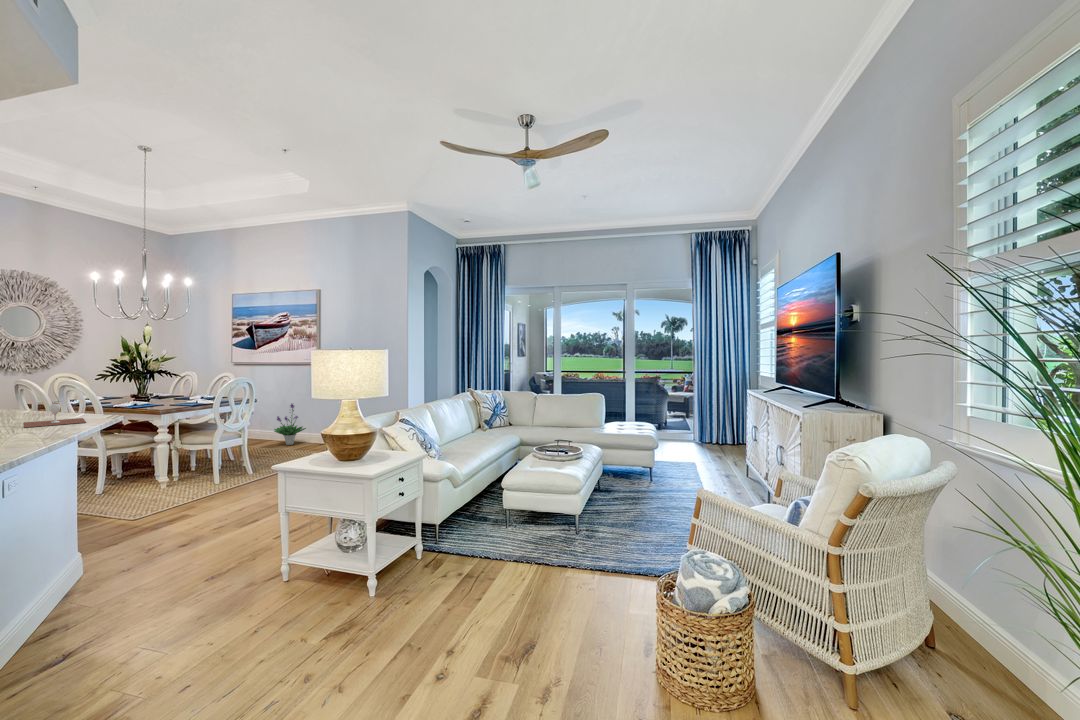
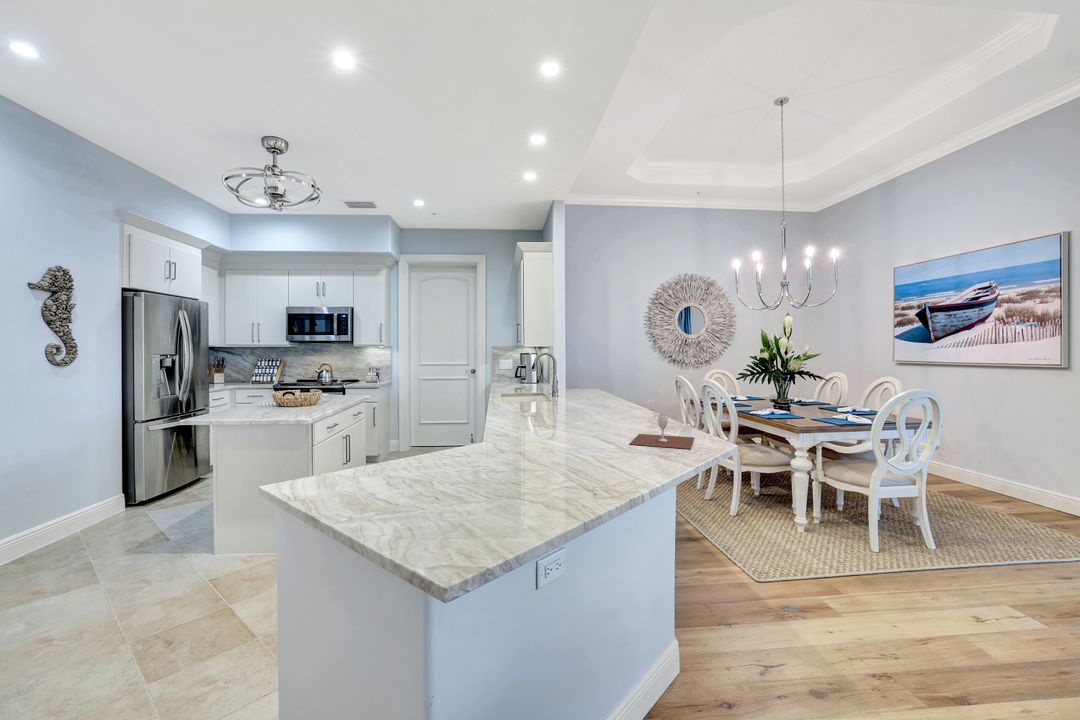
potted plant: present [274,403,306,445] -> none [964,435,1036,507]

